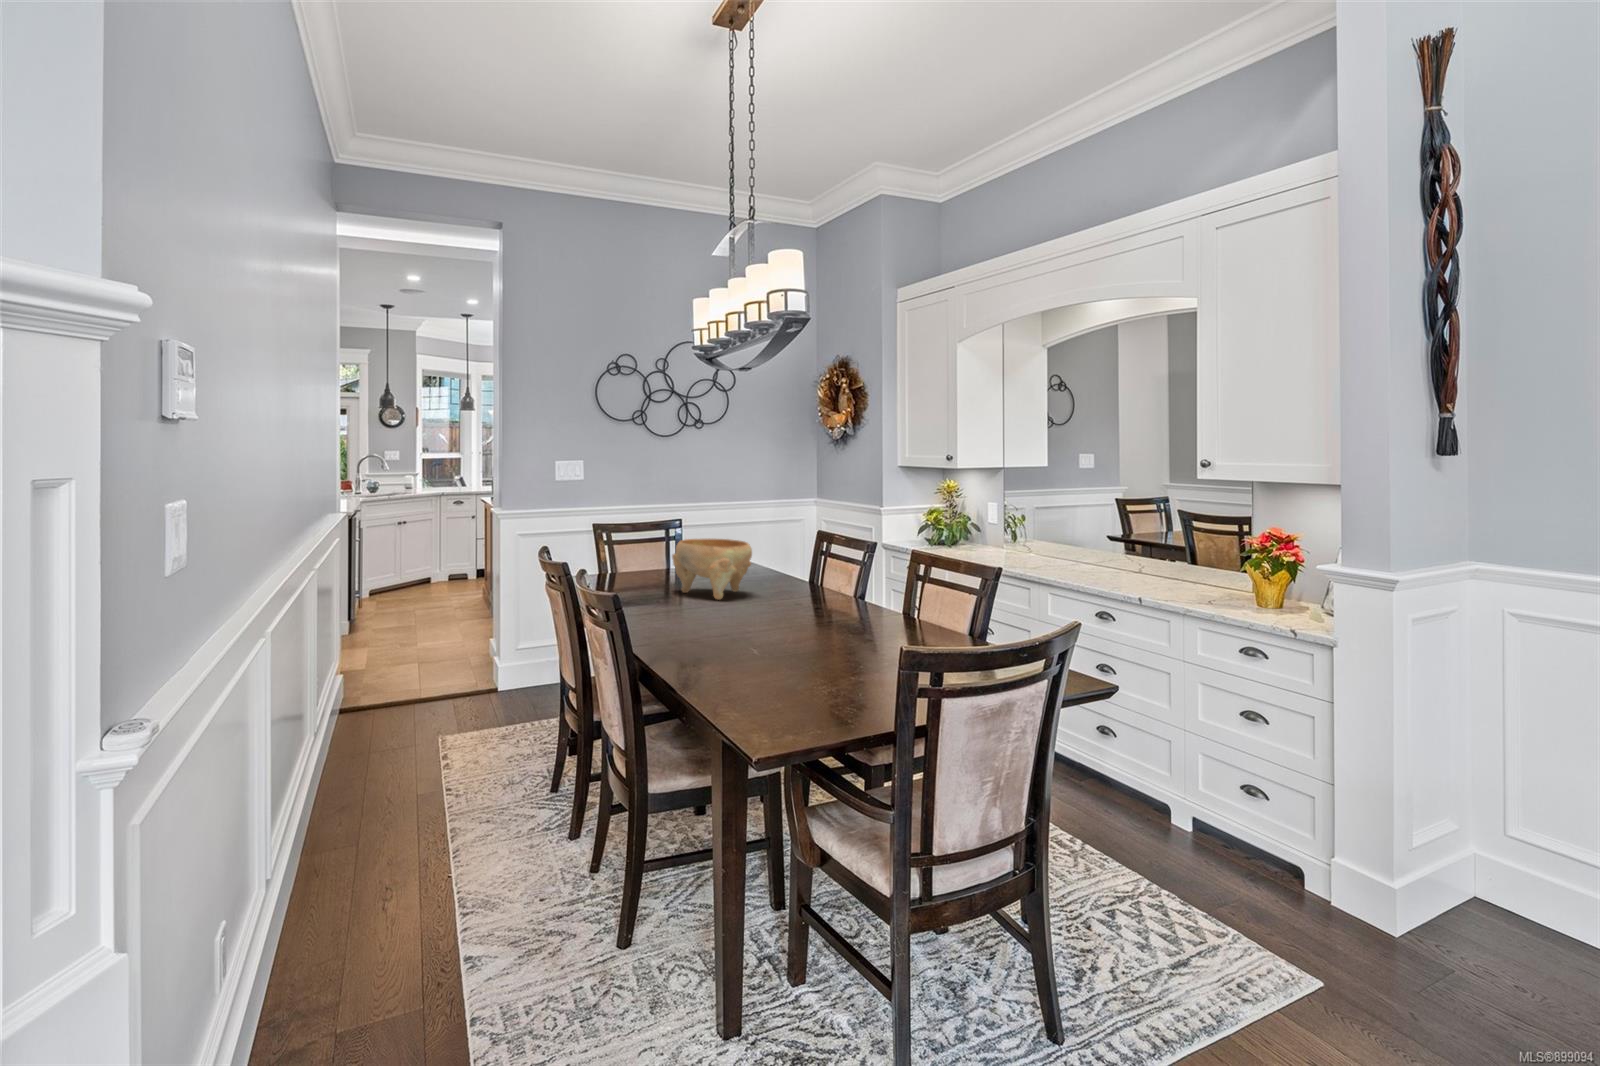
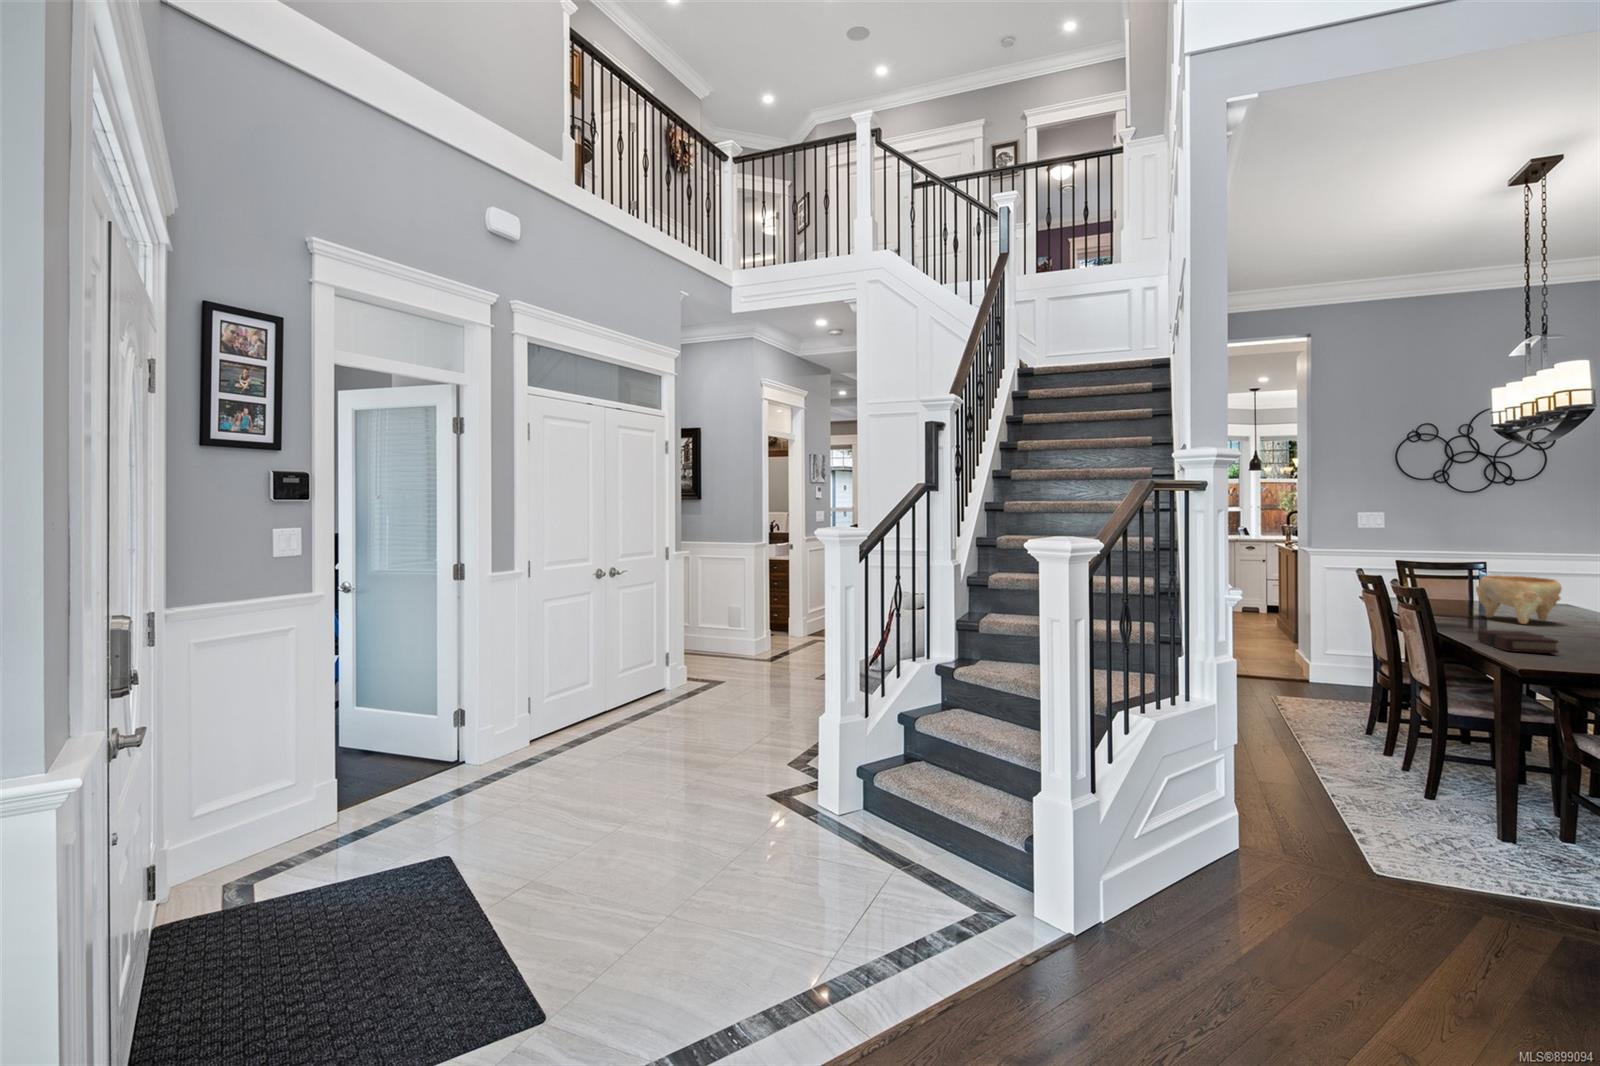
book: none [675,621,761,659] -> present [1478,630,1558,653]

